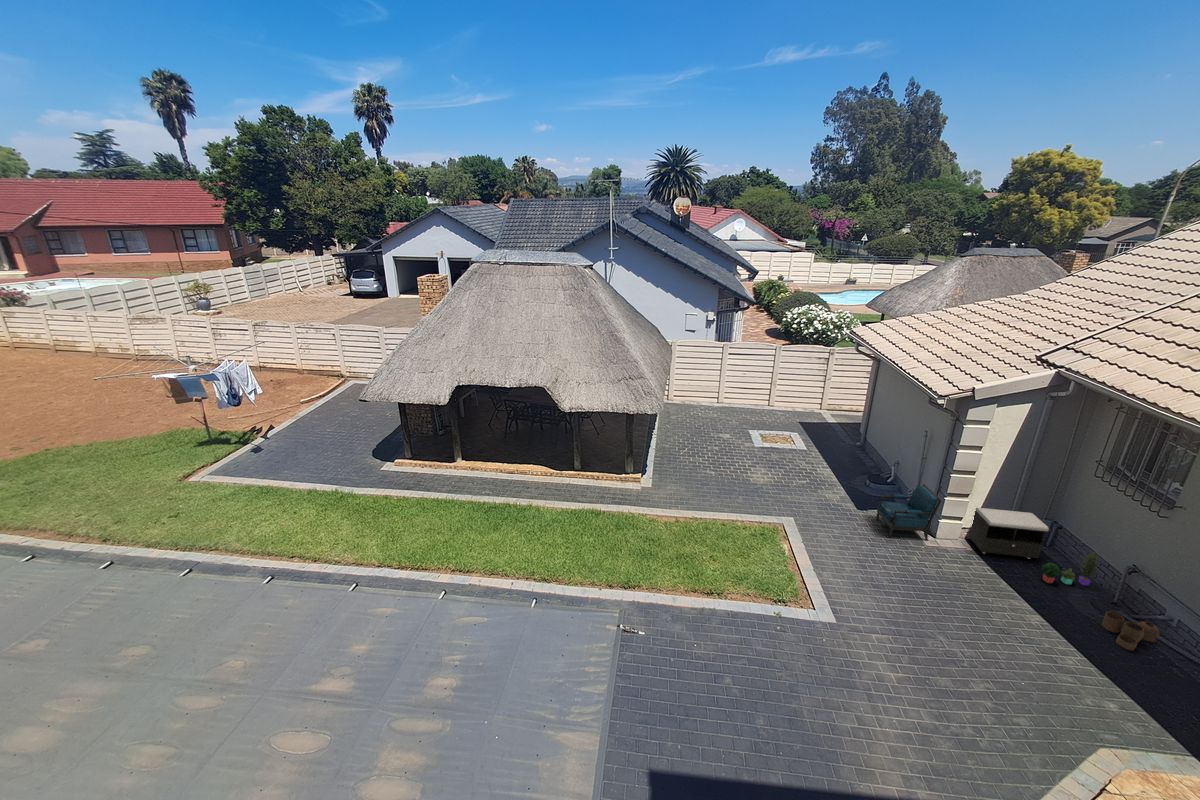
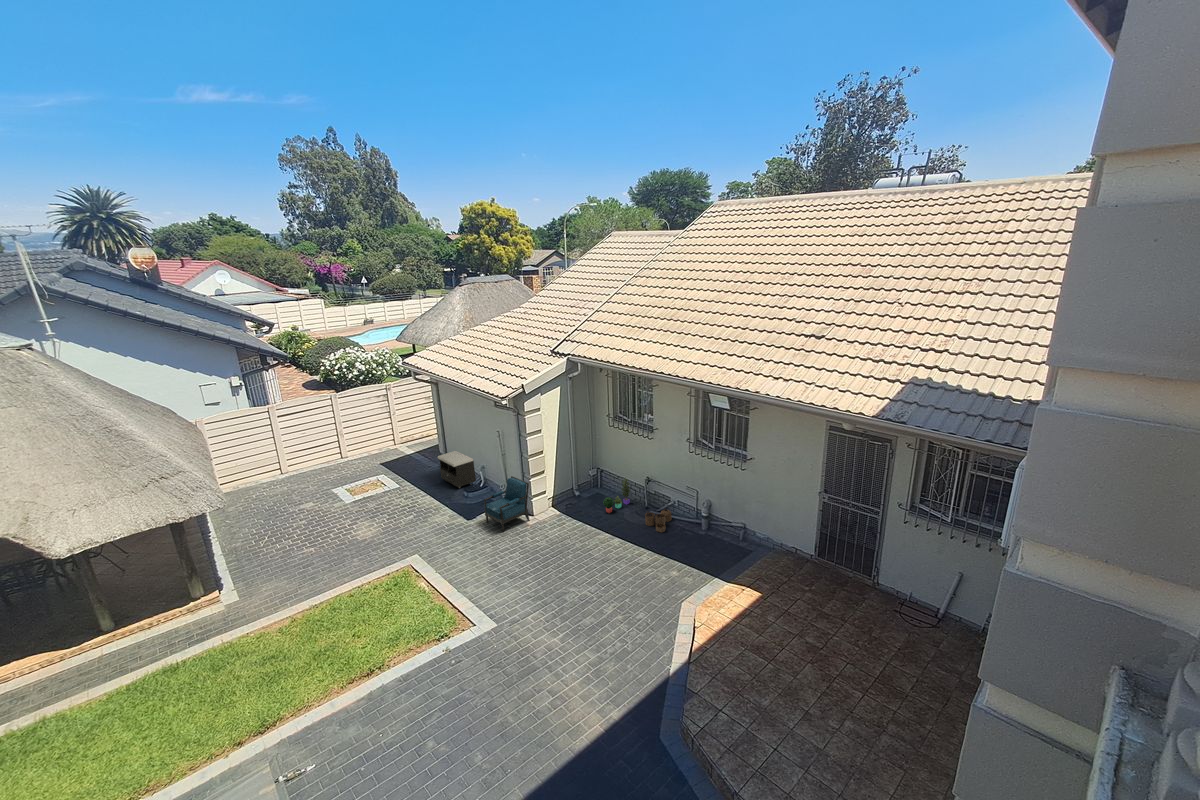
storage bench: present [969,508,1049,559] -> present [438,451,476,488]

